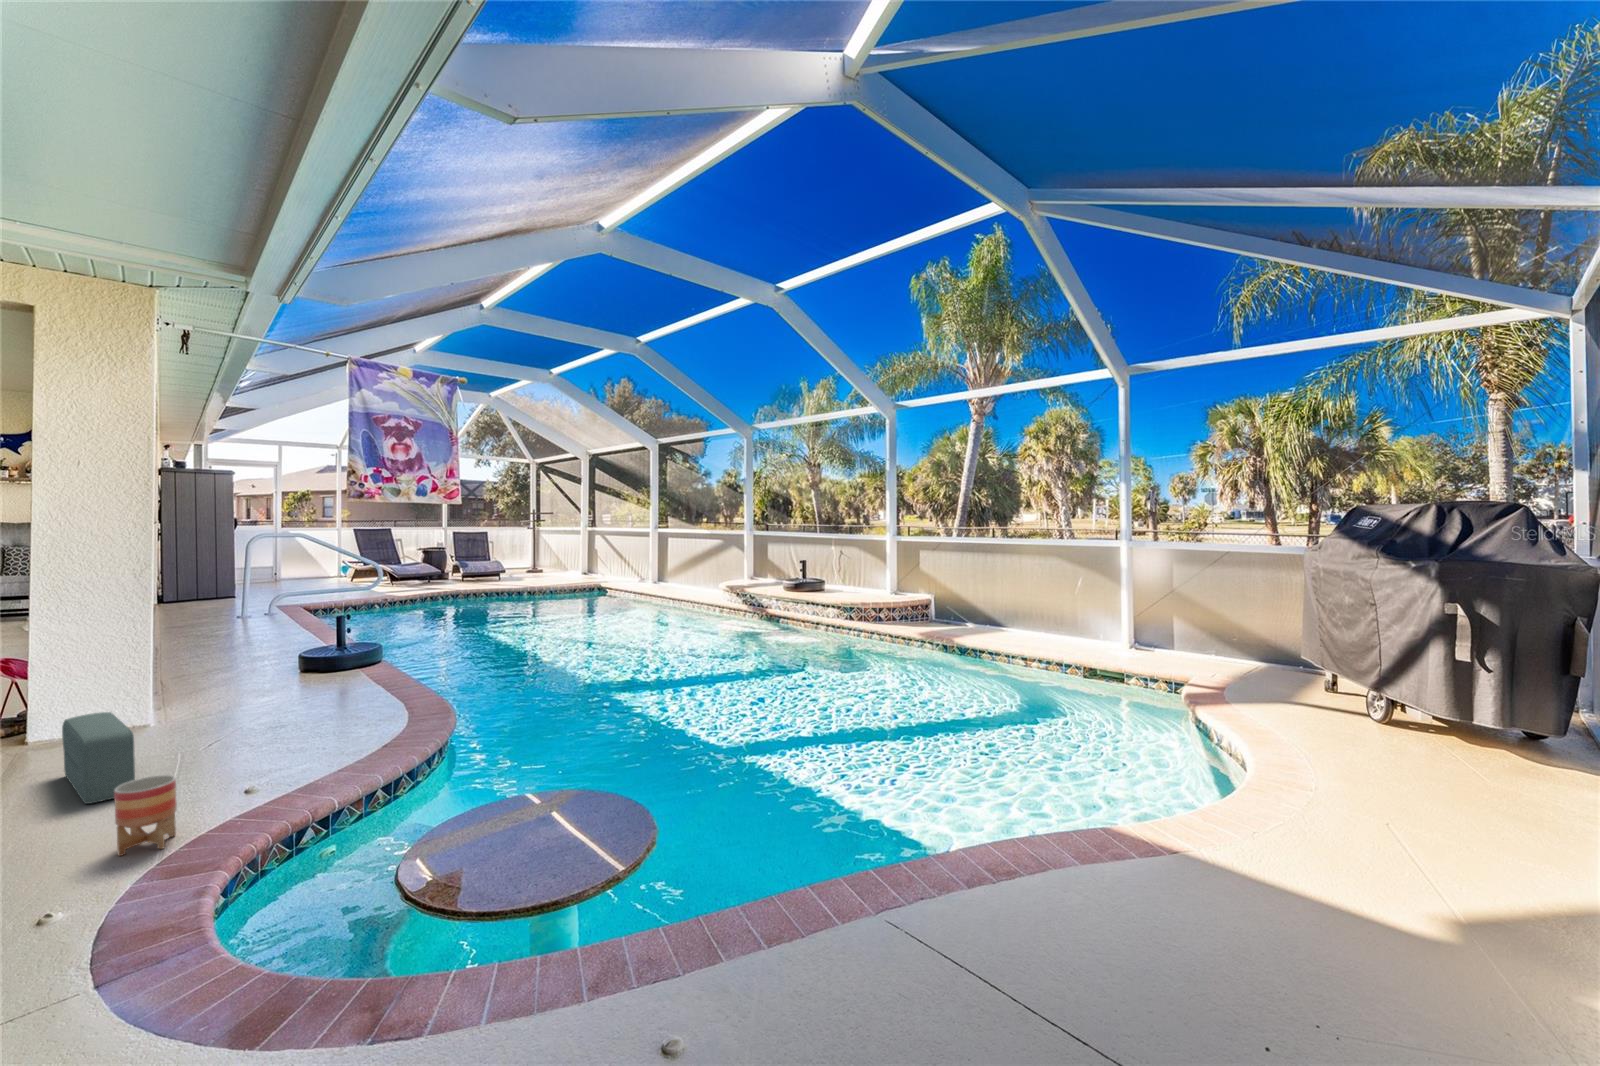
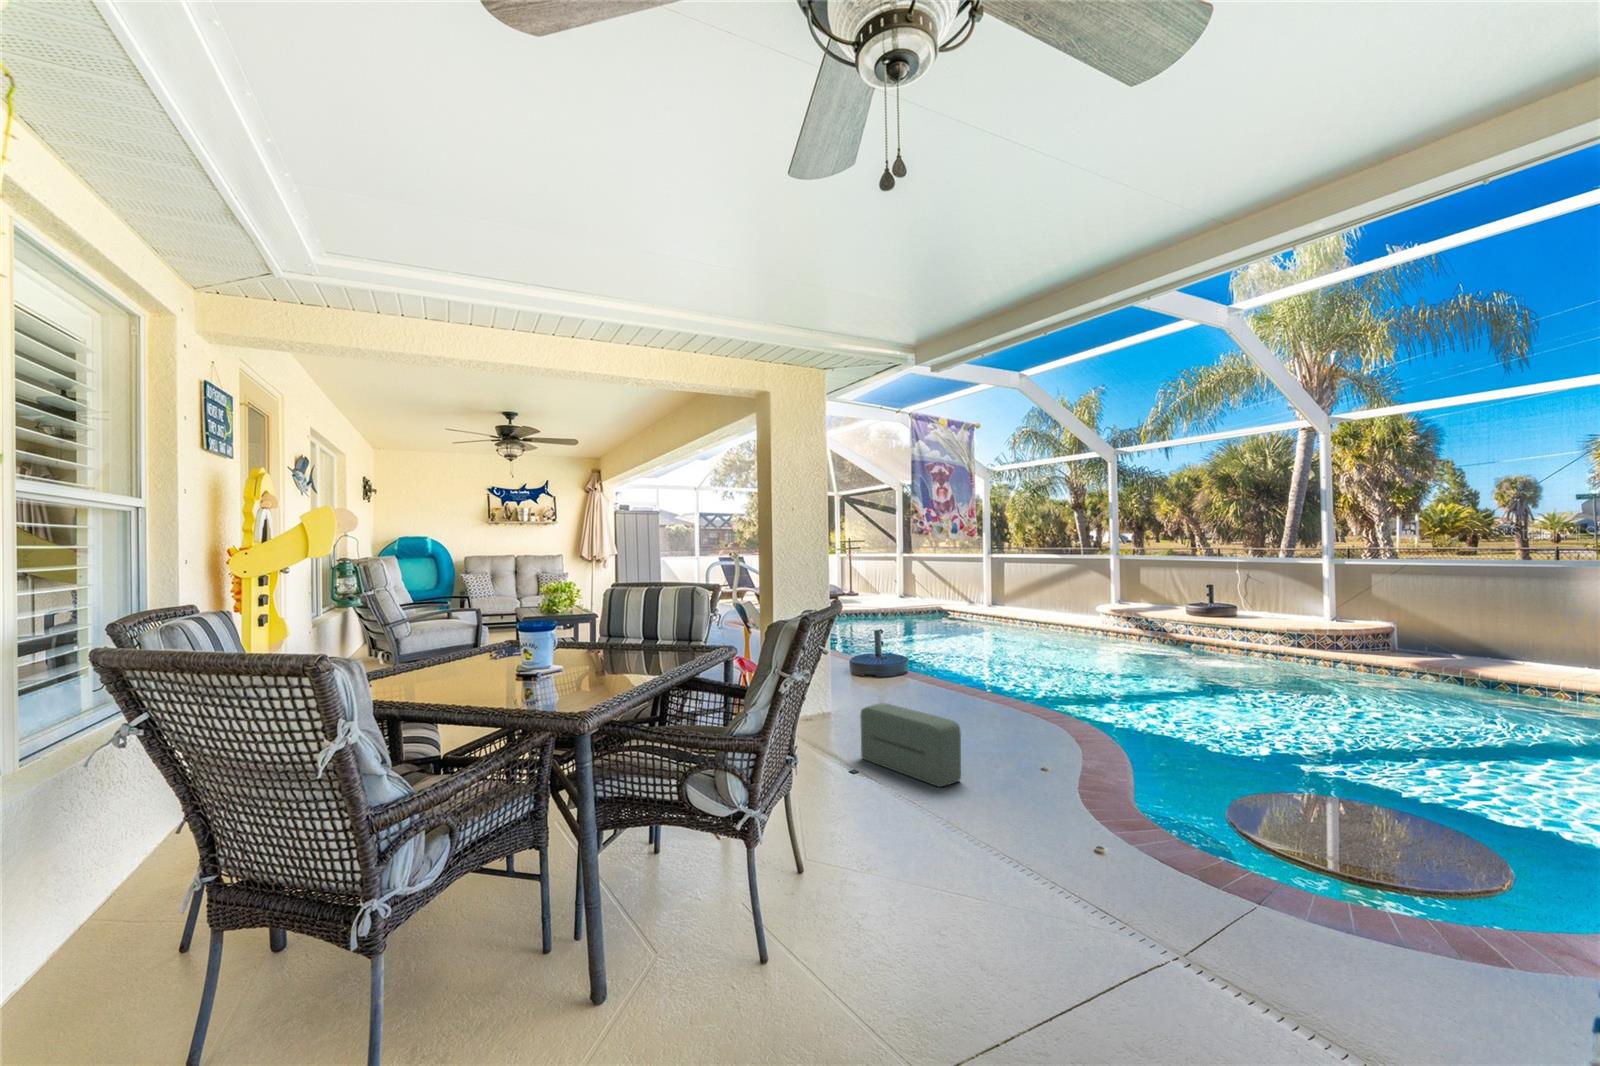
planter: present [114,775,177,856] -> none [1064,767,1112,842]

